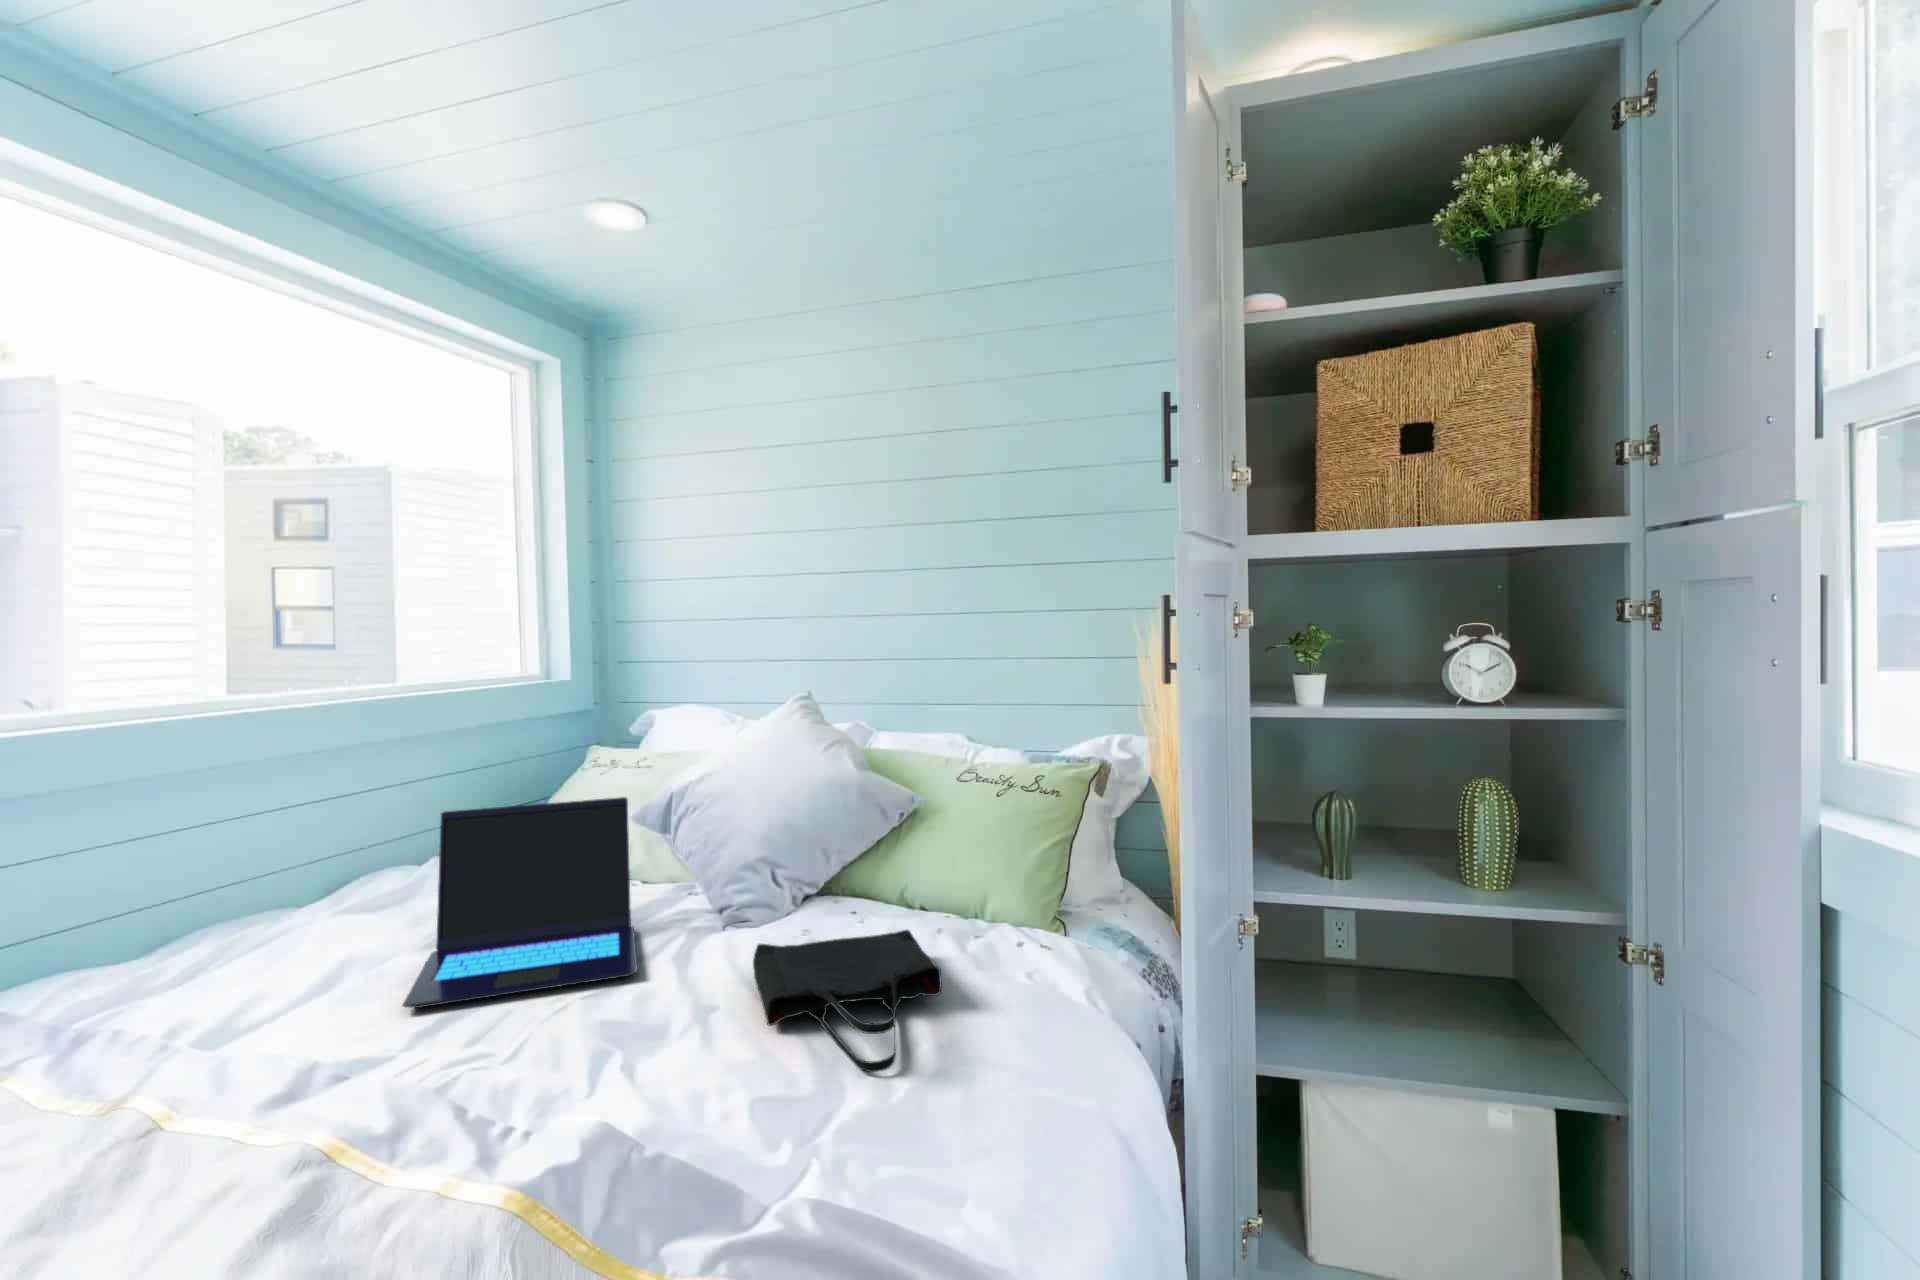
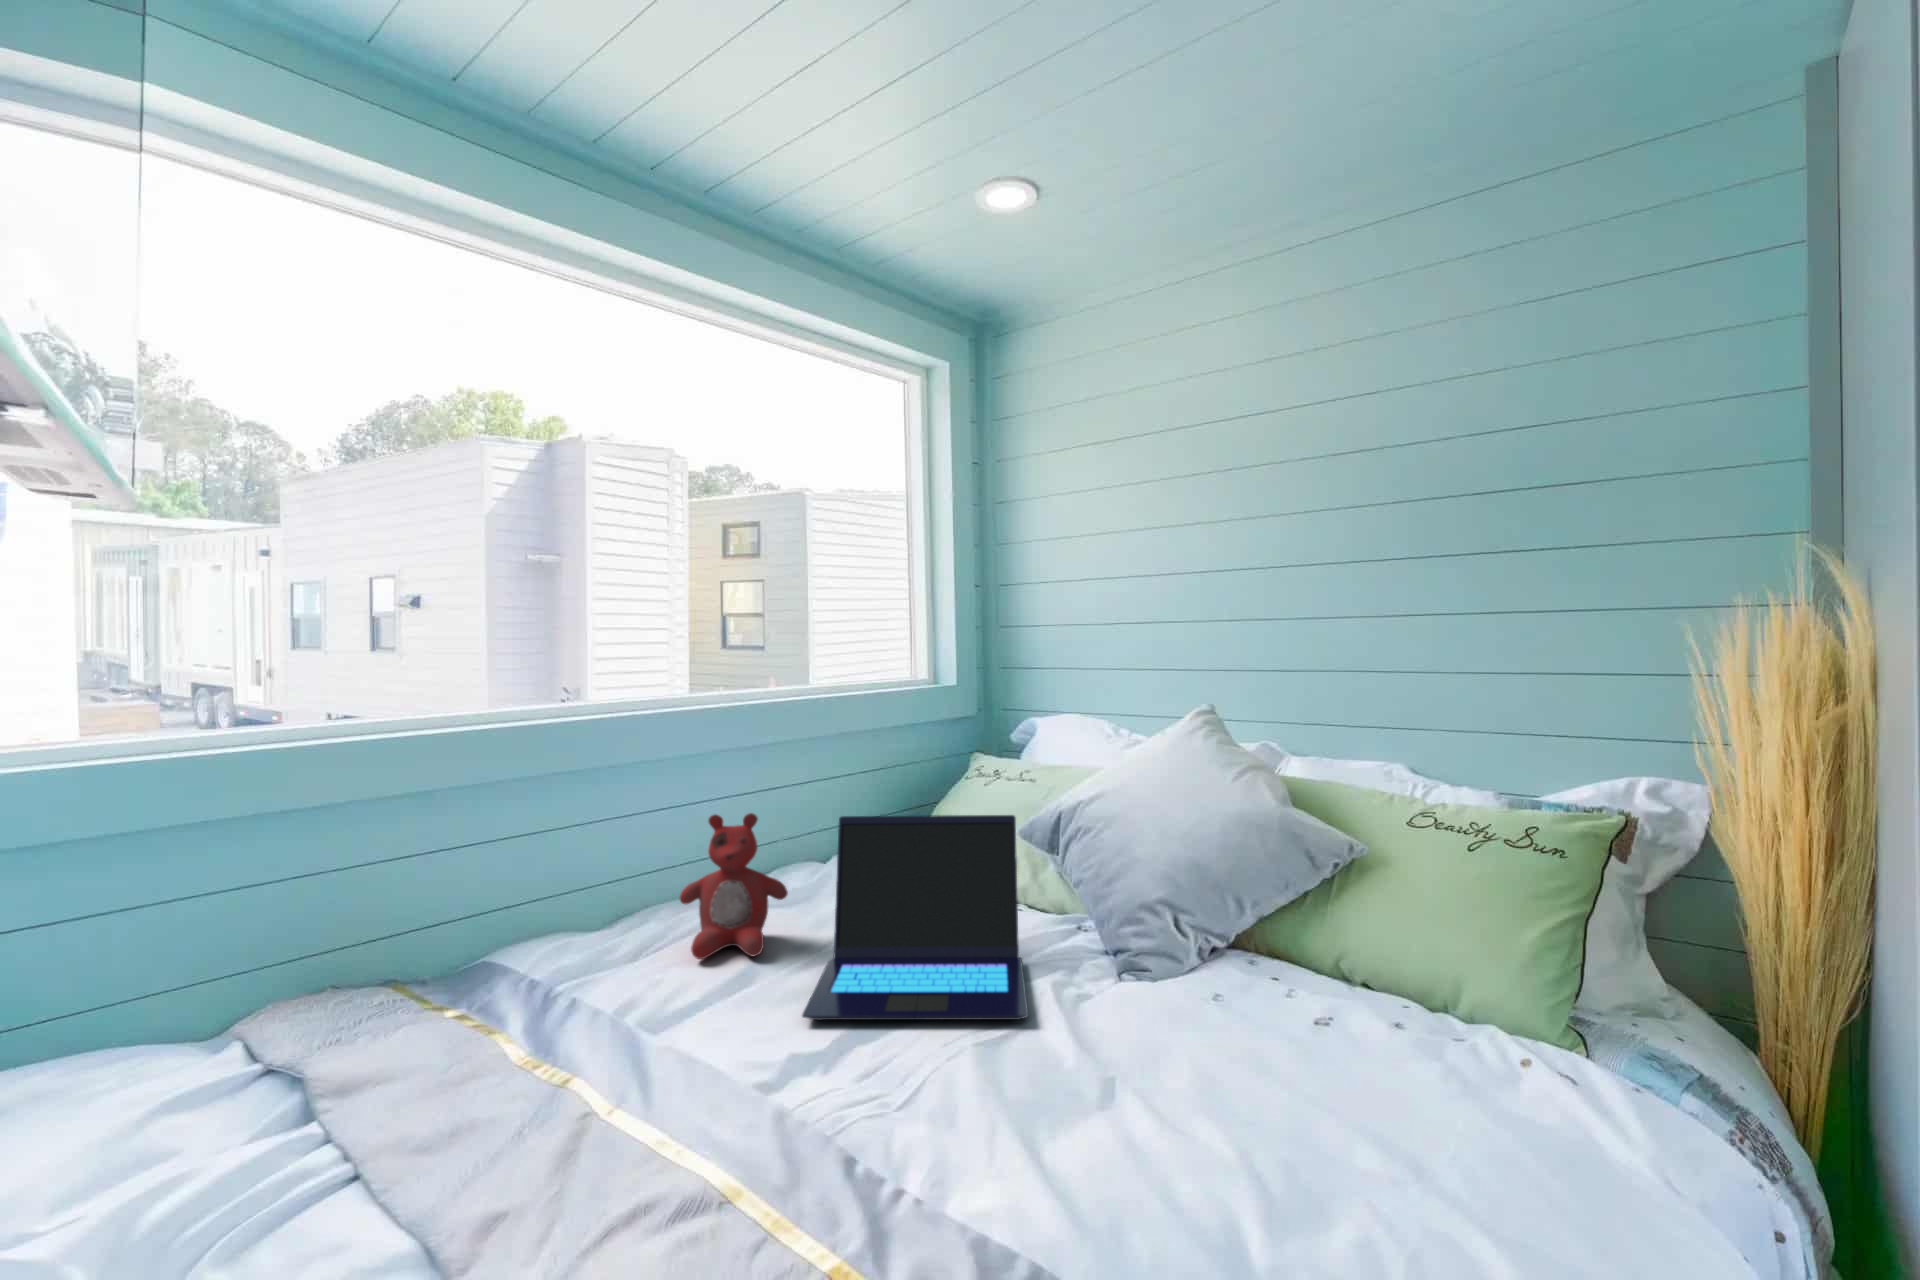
stuffed bear: none [245,816,382,973] -> present [679,813,788,959]
tote bag: present [753,930,942,1072] -> none [1160,1007,1418,1223]

